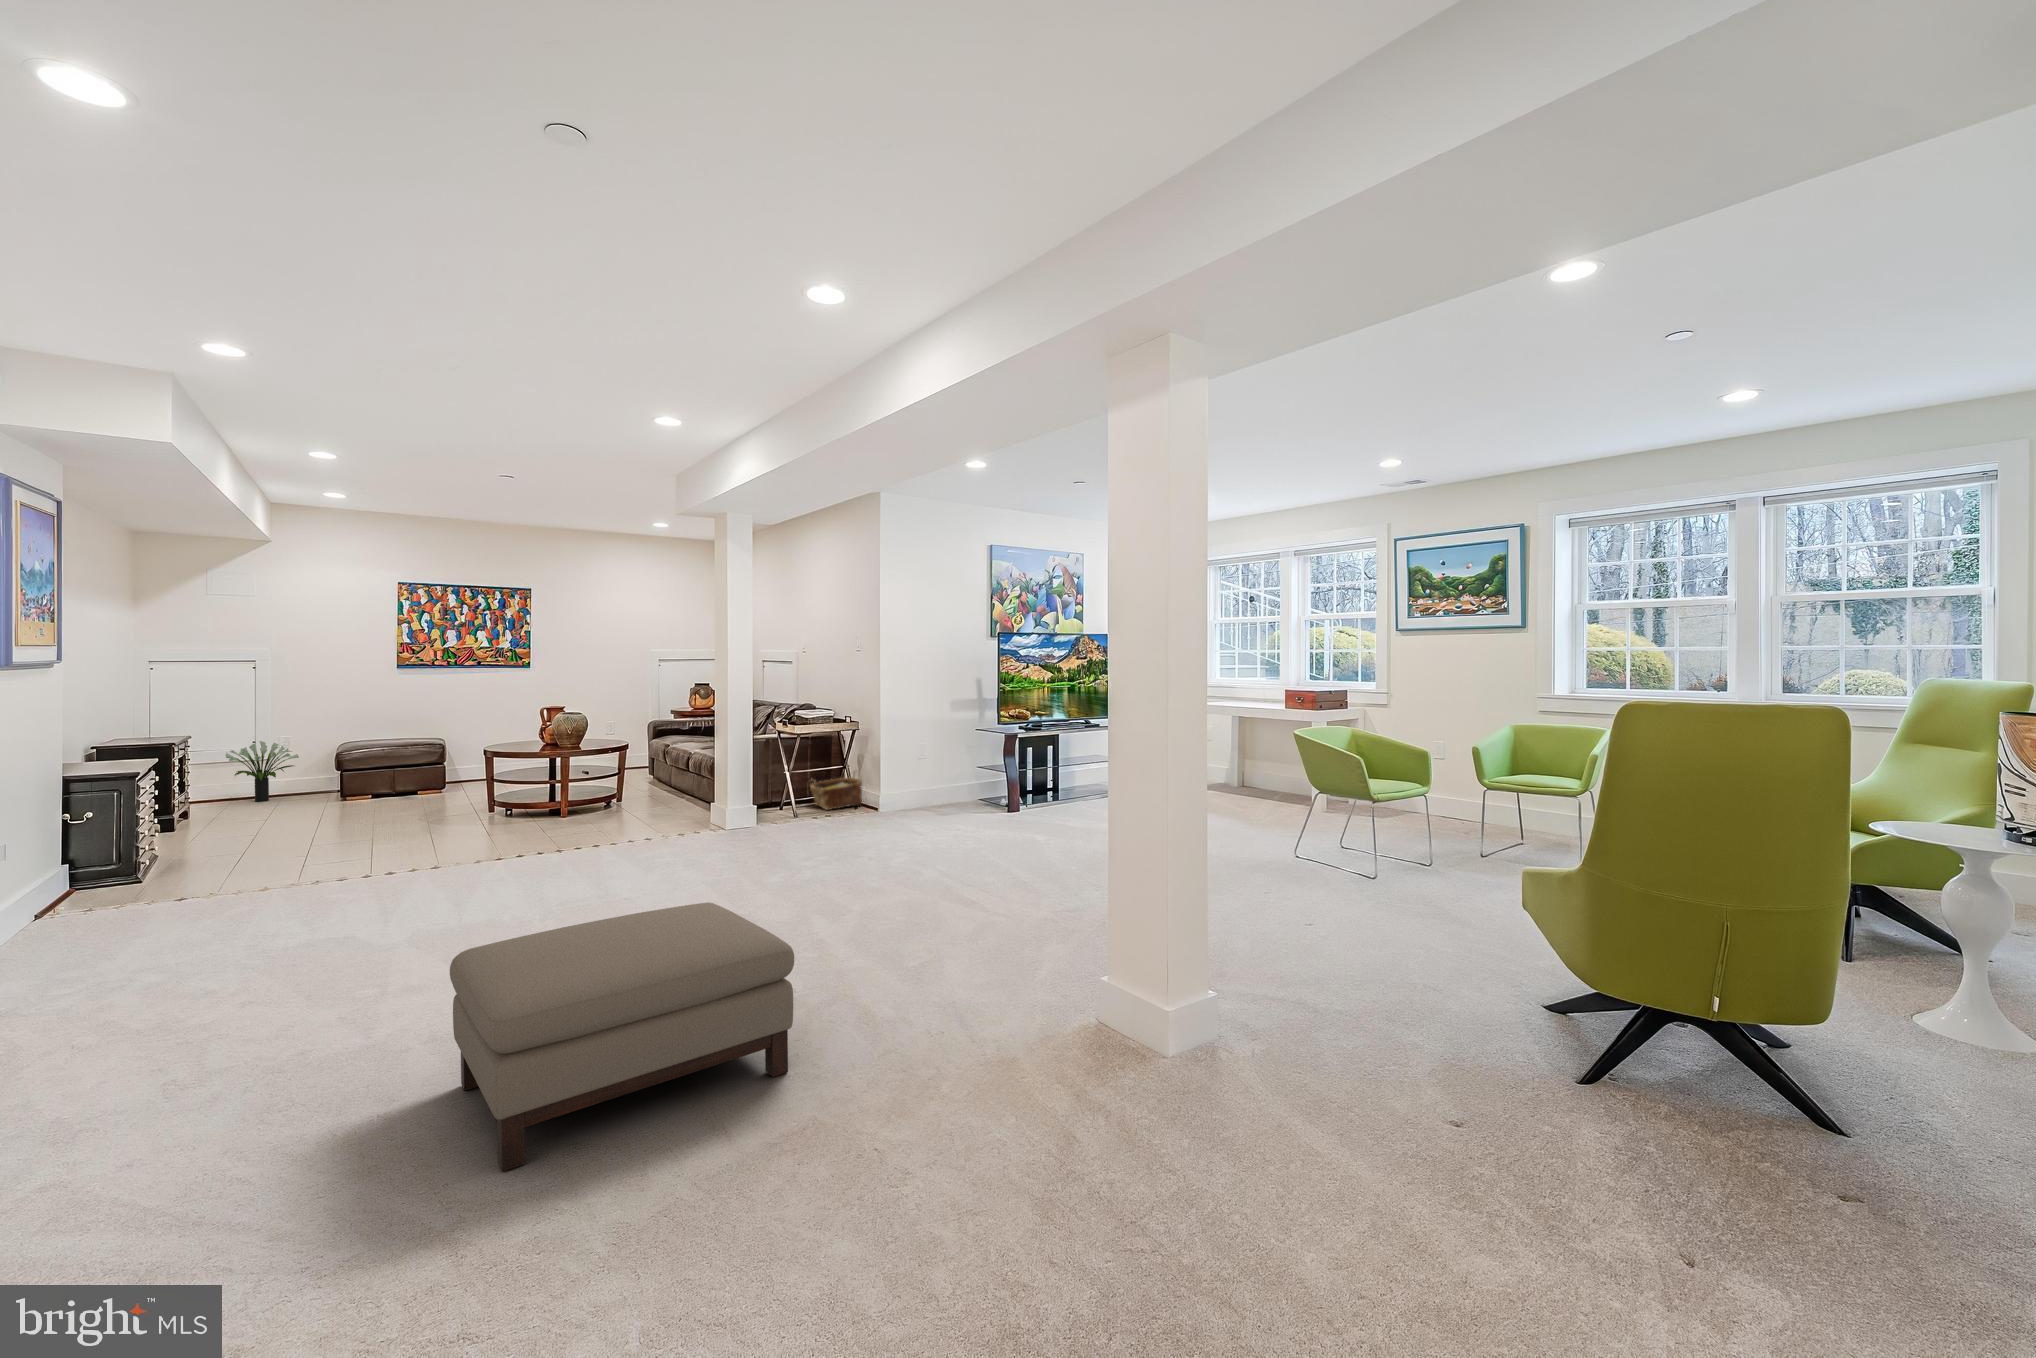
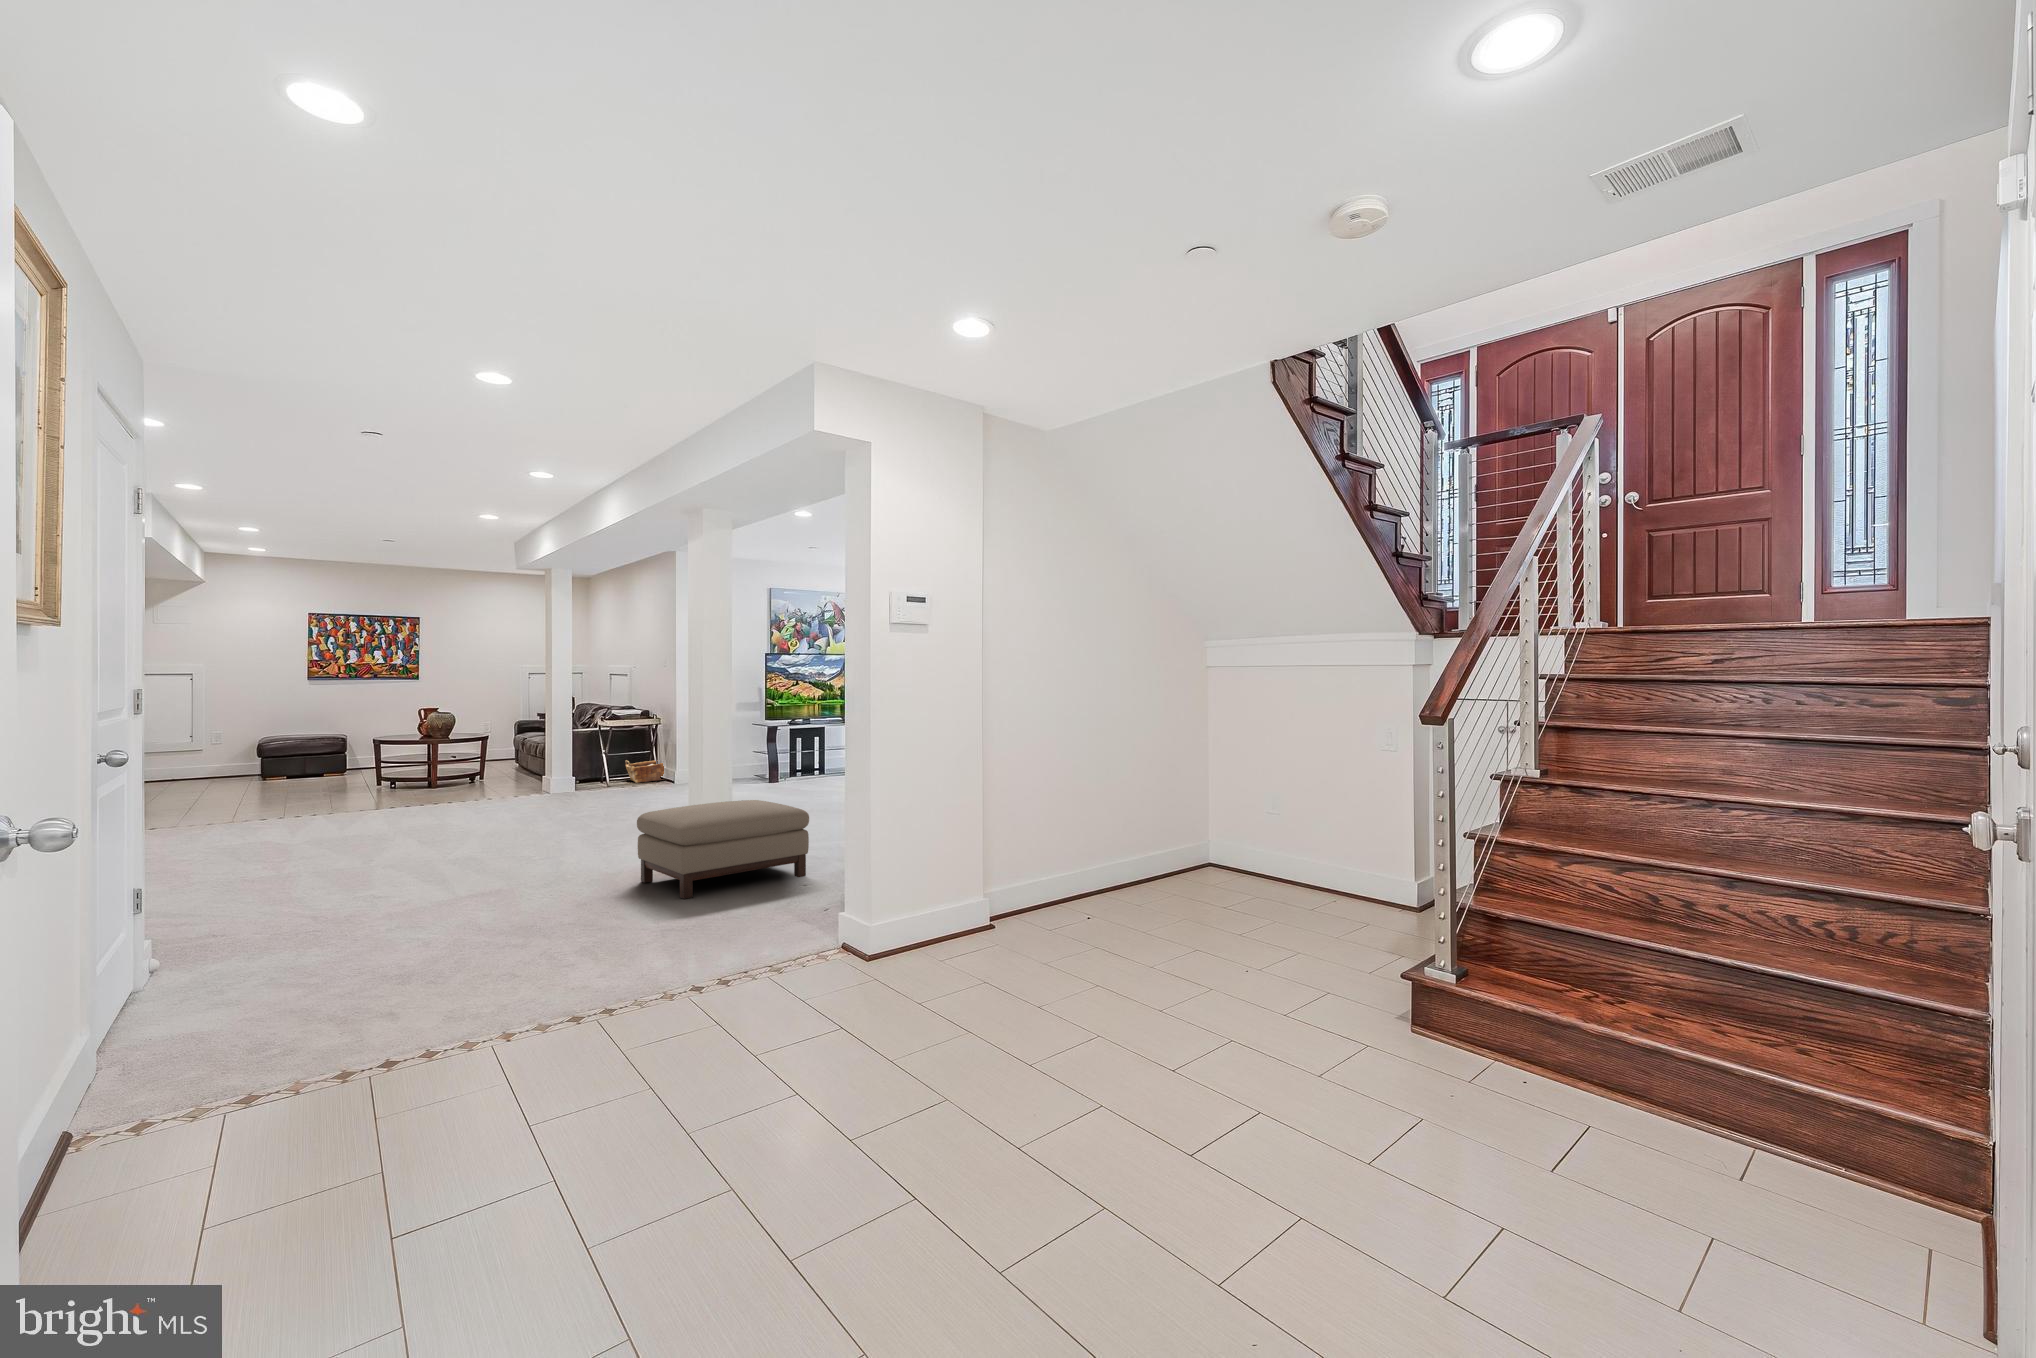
potted plant: present [226,741,299,801] -> none [170,735,228,782]
ottoman: present [450,902,794,1172] -> present [637,800,809,899]

